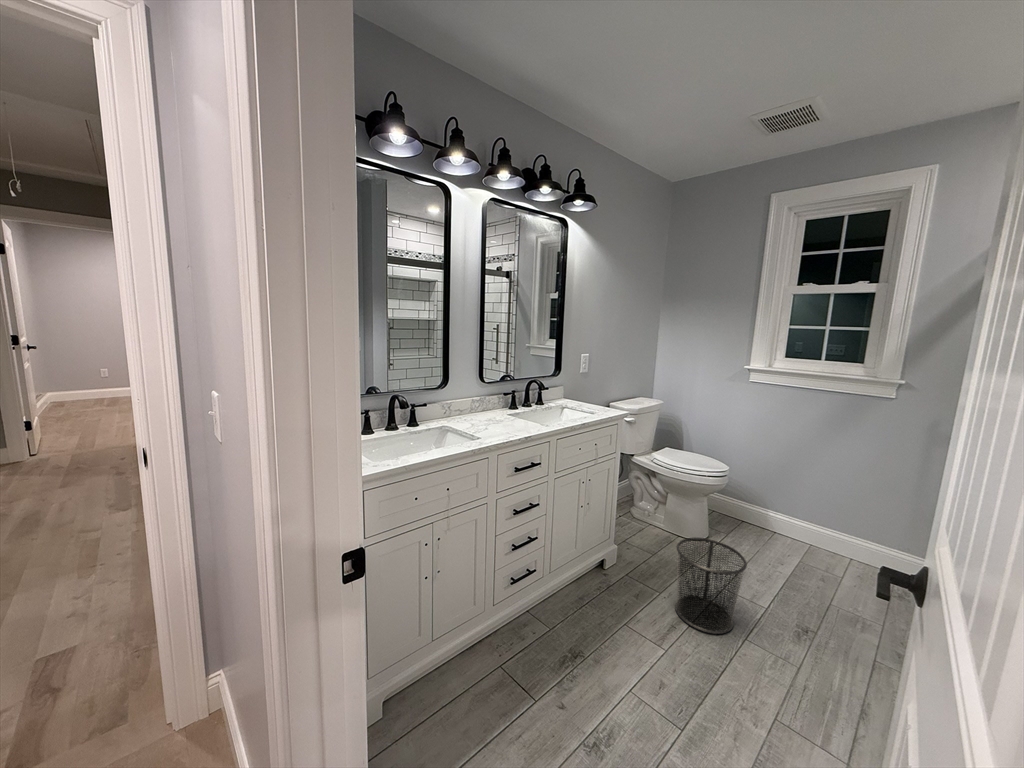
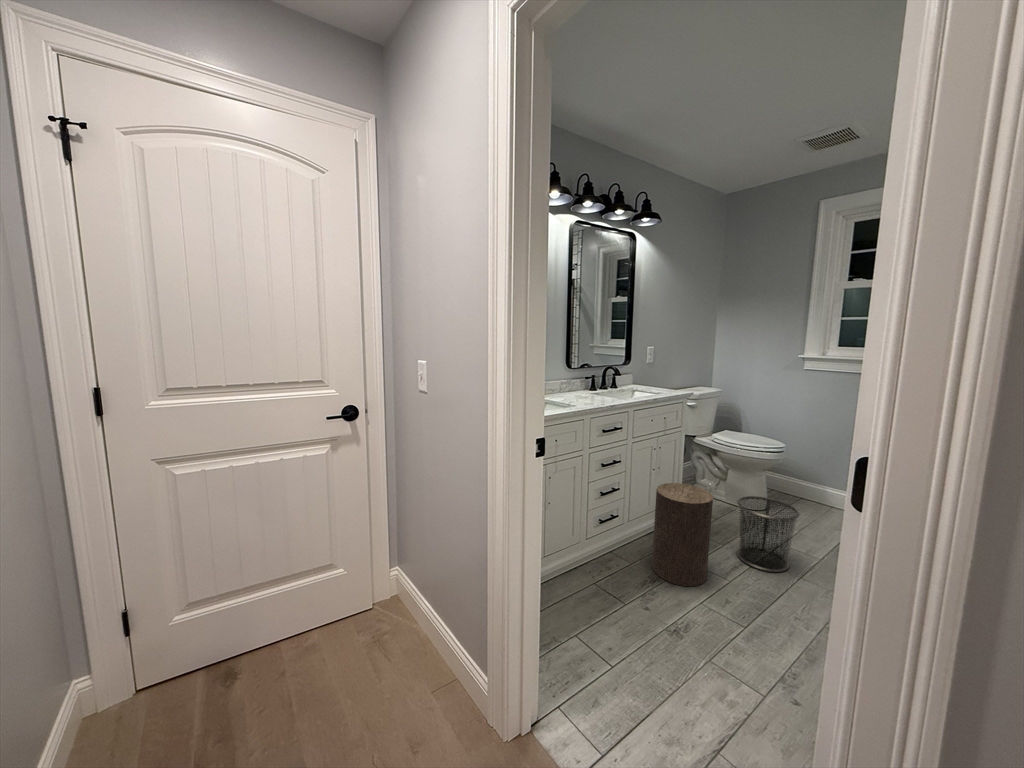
stool: none [575,529,648,665] -> present [652,483,713,586]

